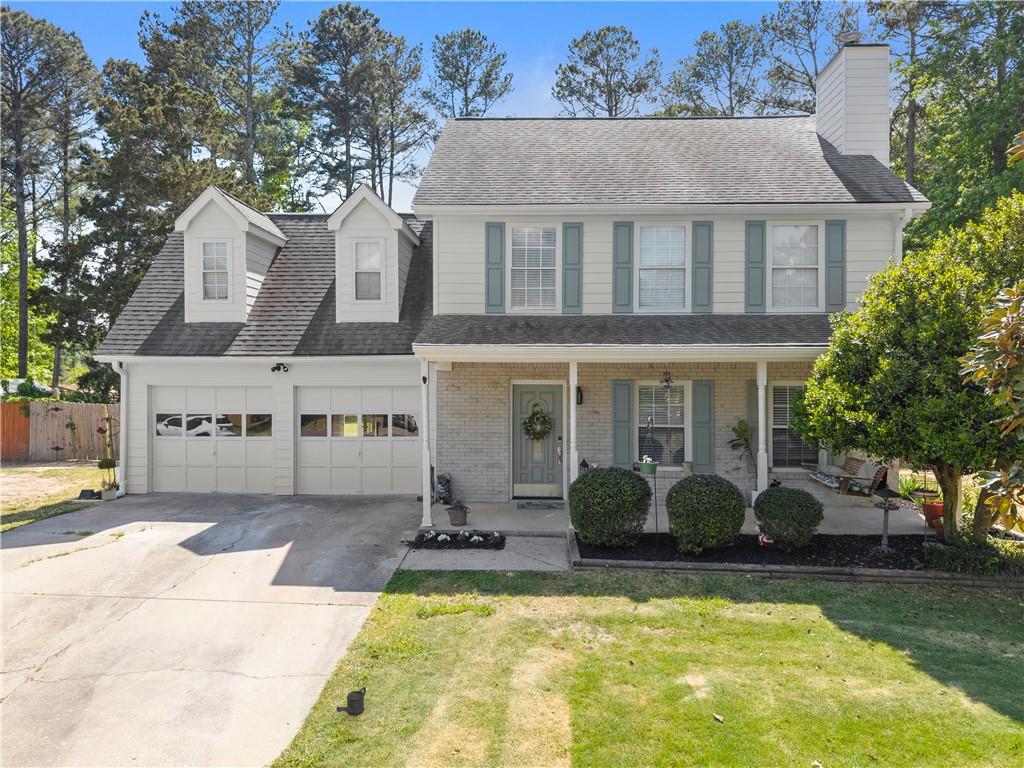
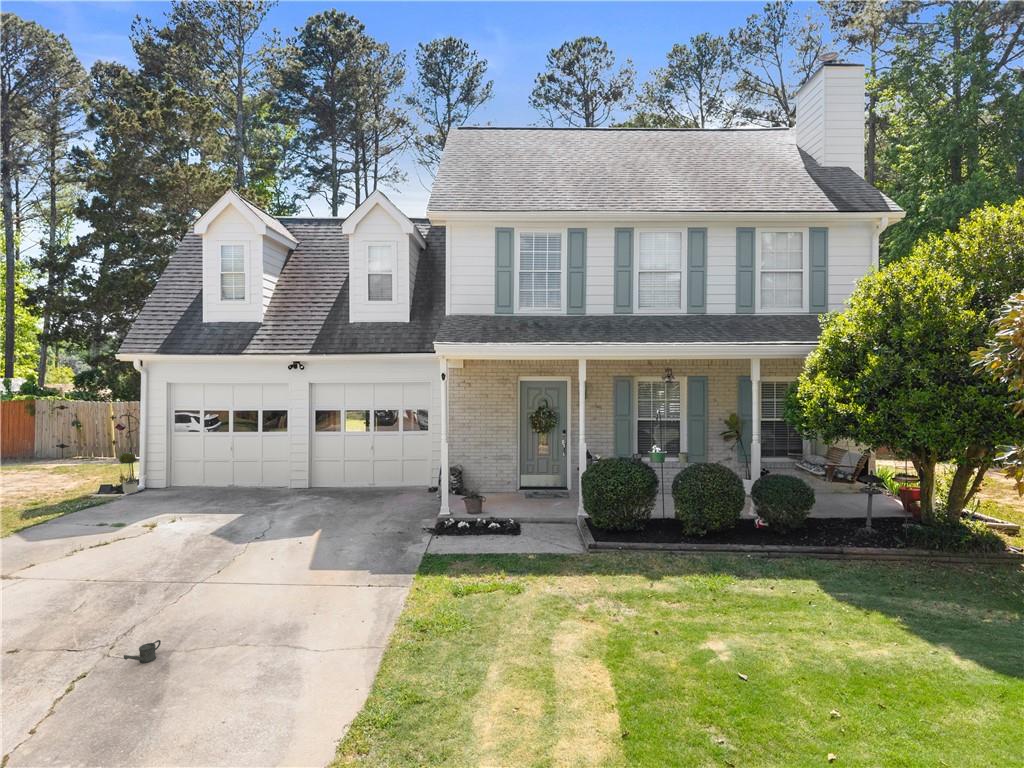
watering can: present [337,687,366,715] -> present [124,640,161,663]

